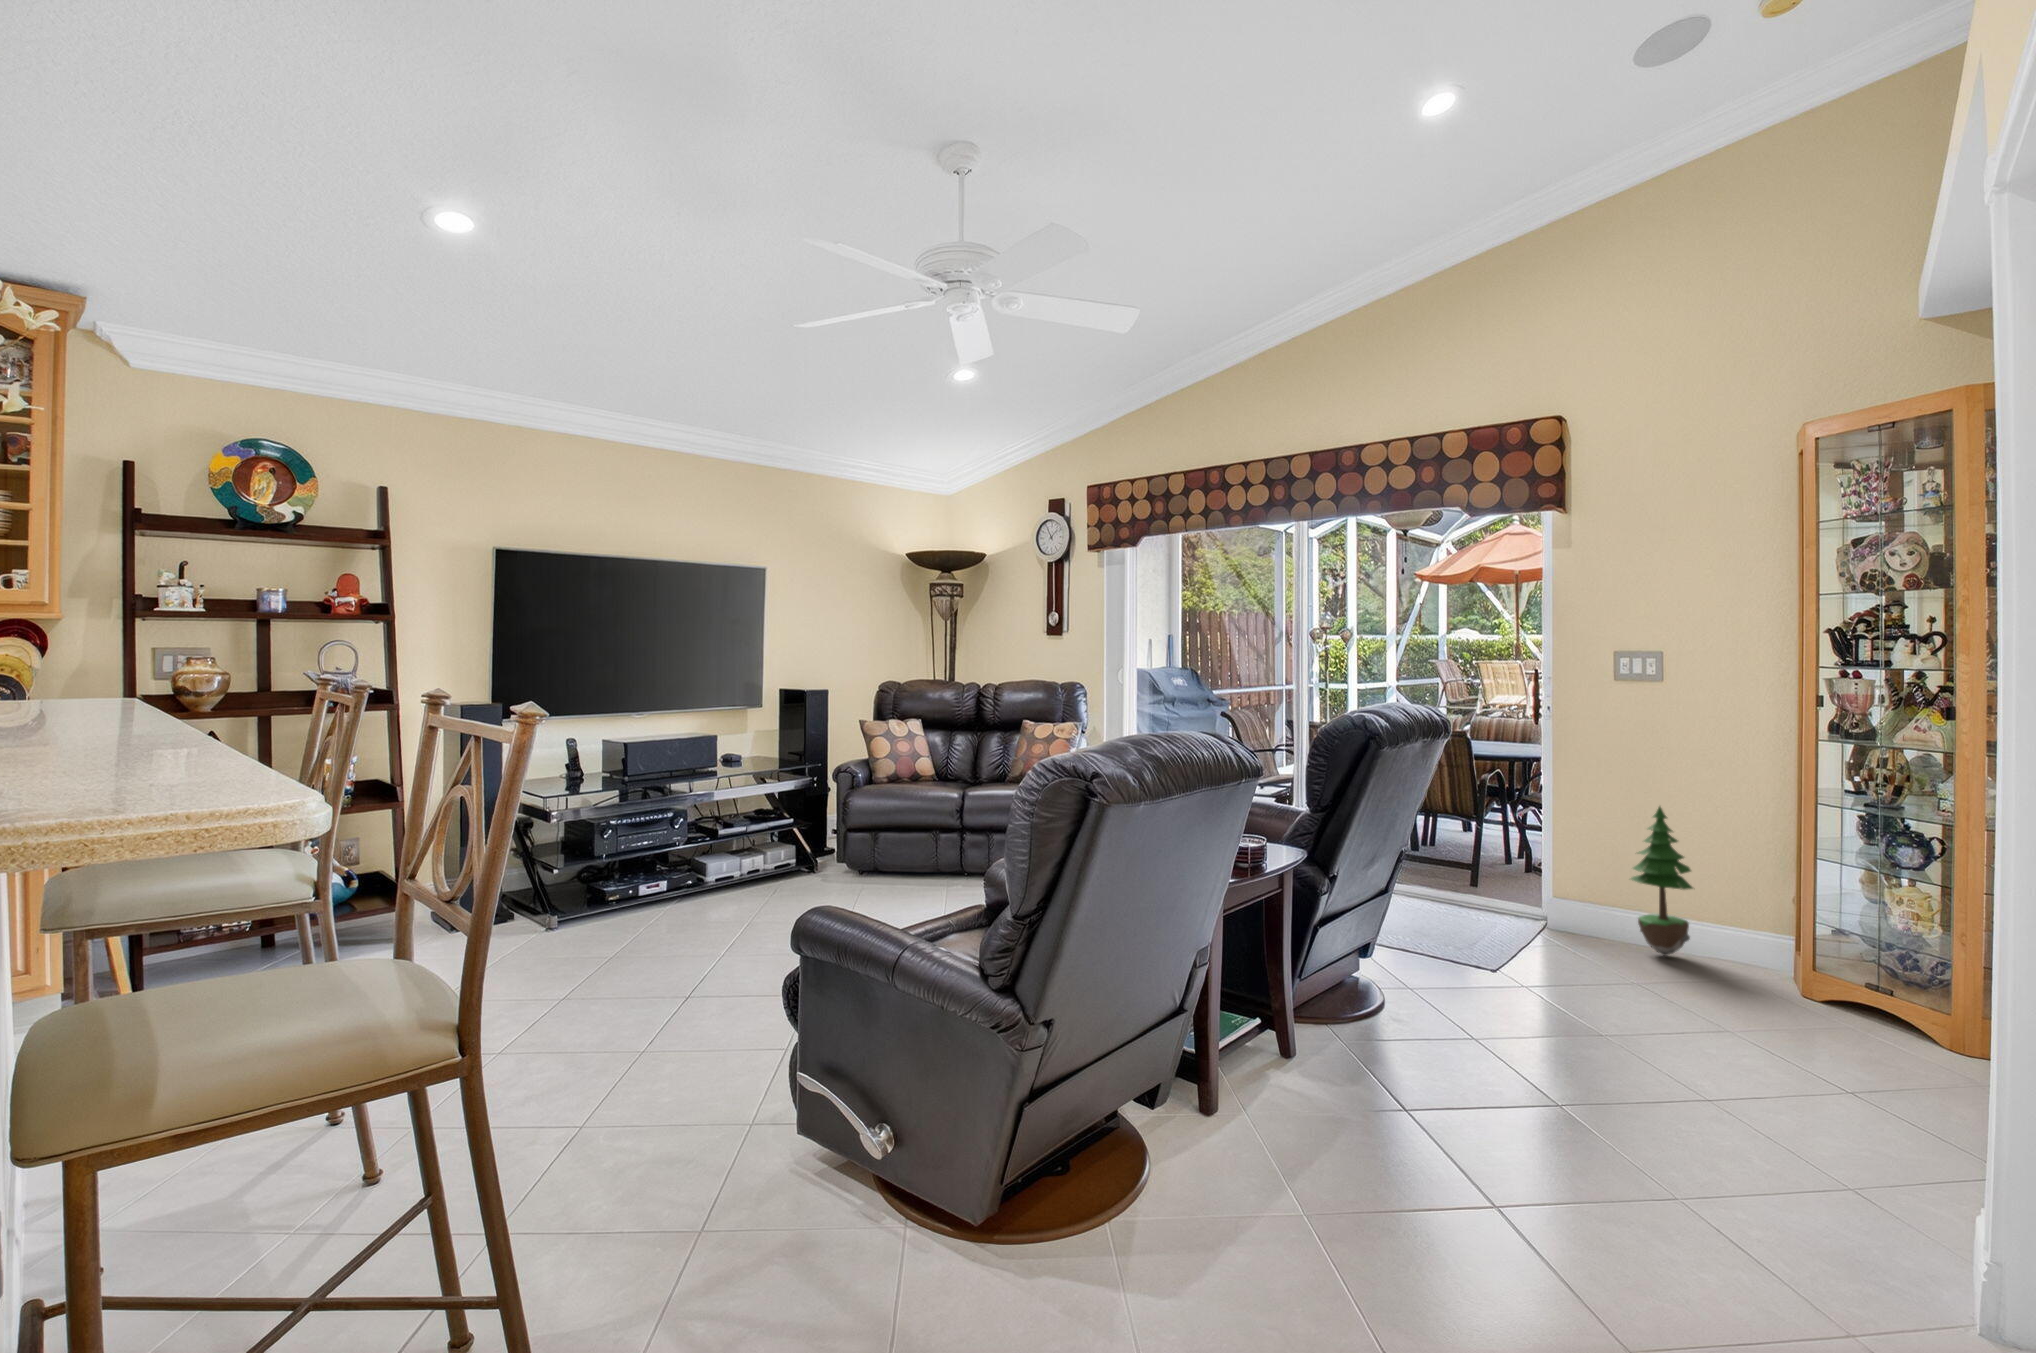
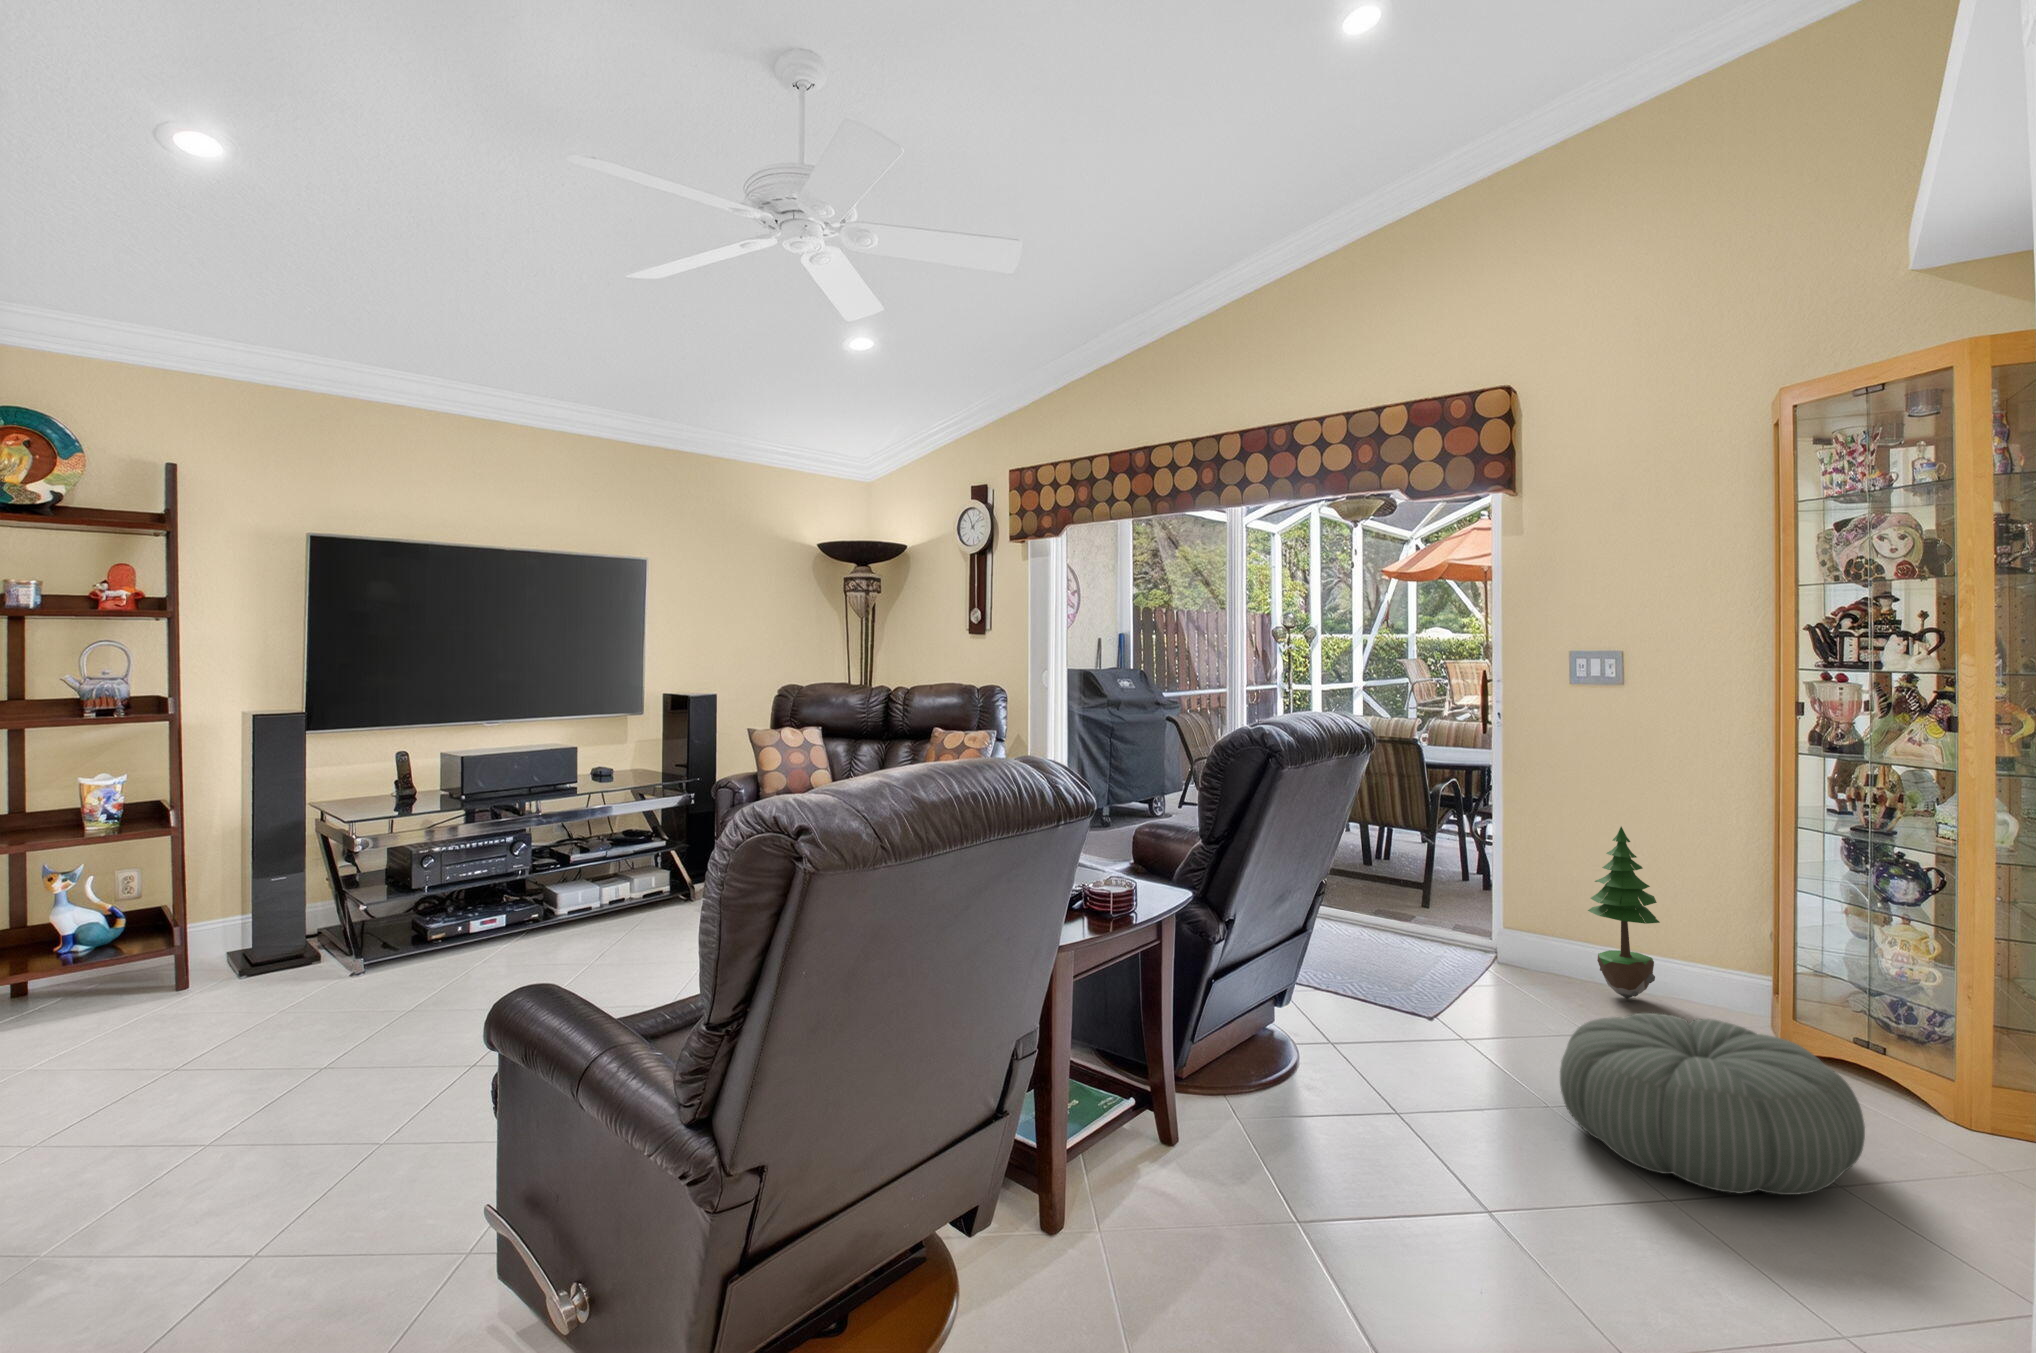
pouf: none [1615,957,1877,1097] -> present [1560,1013,1865,1195]

